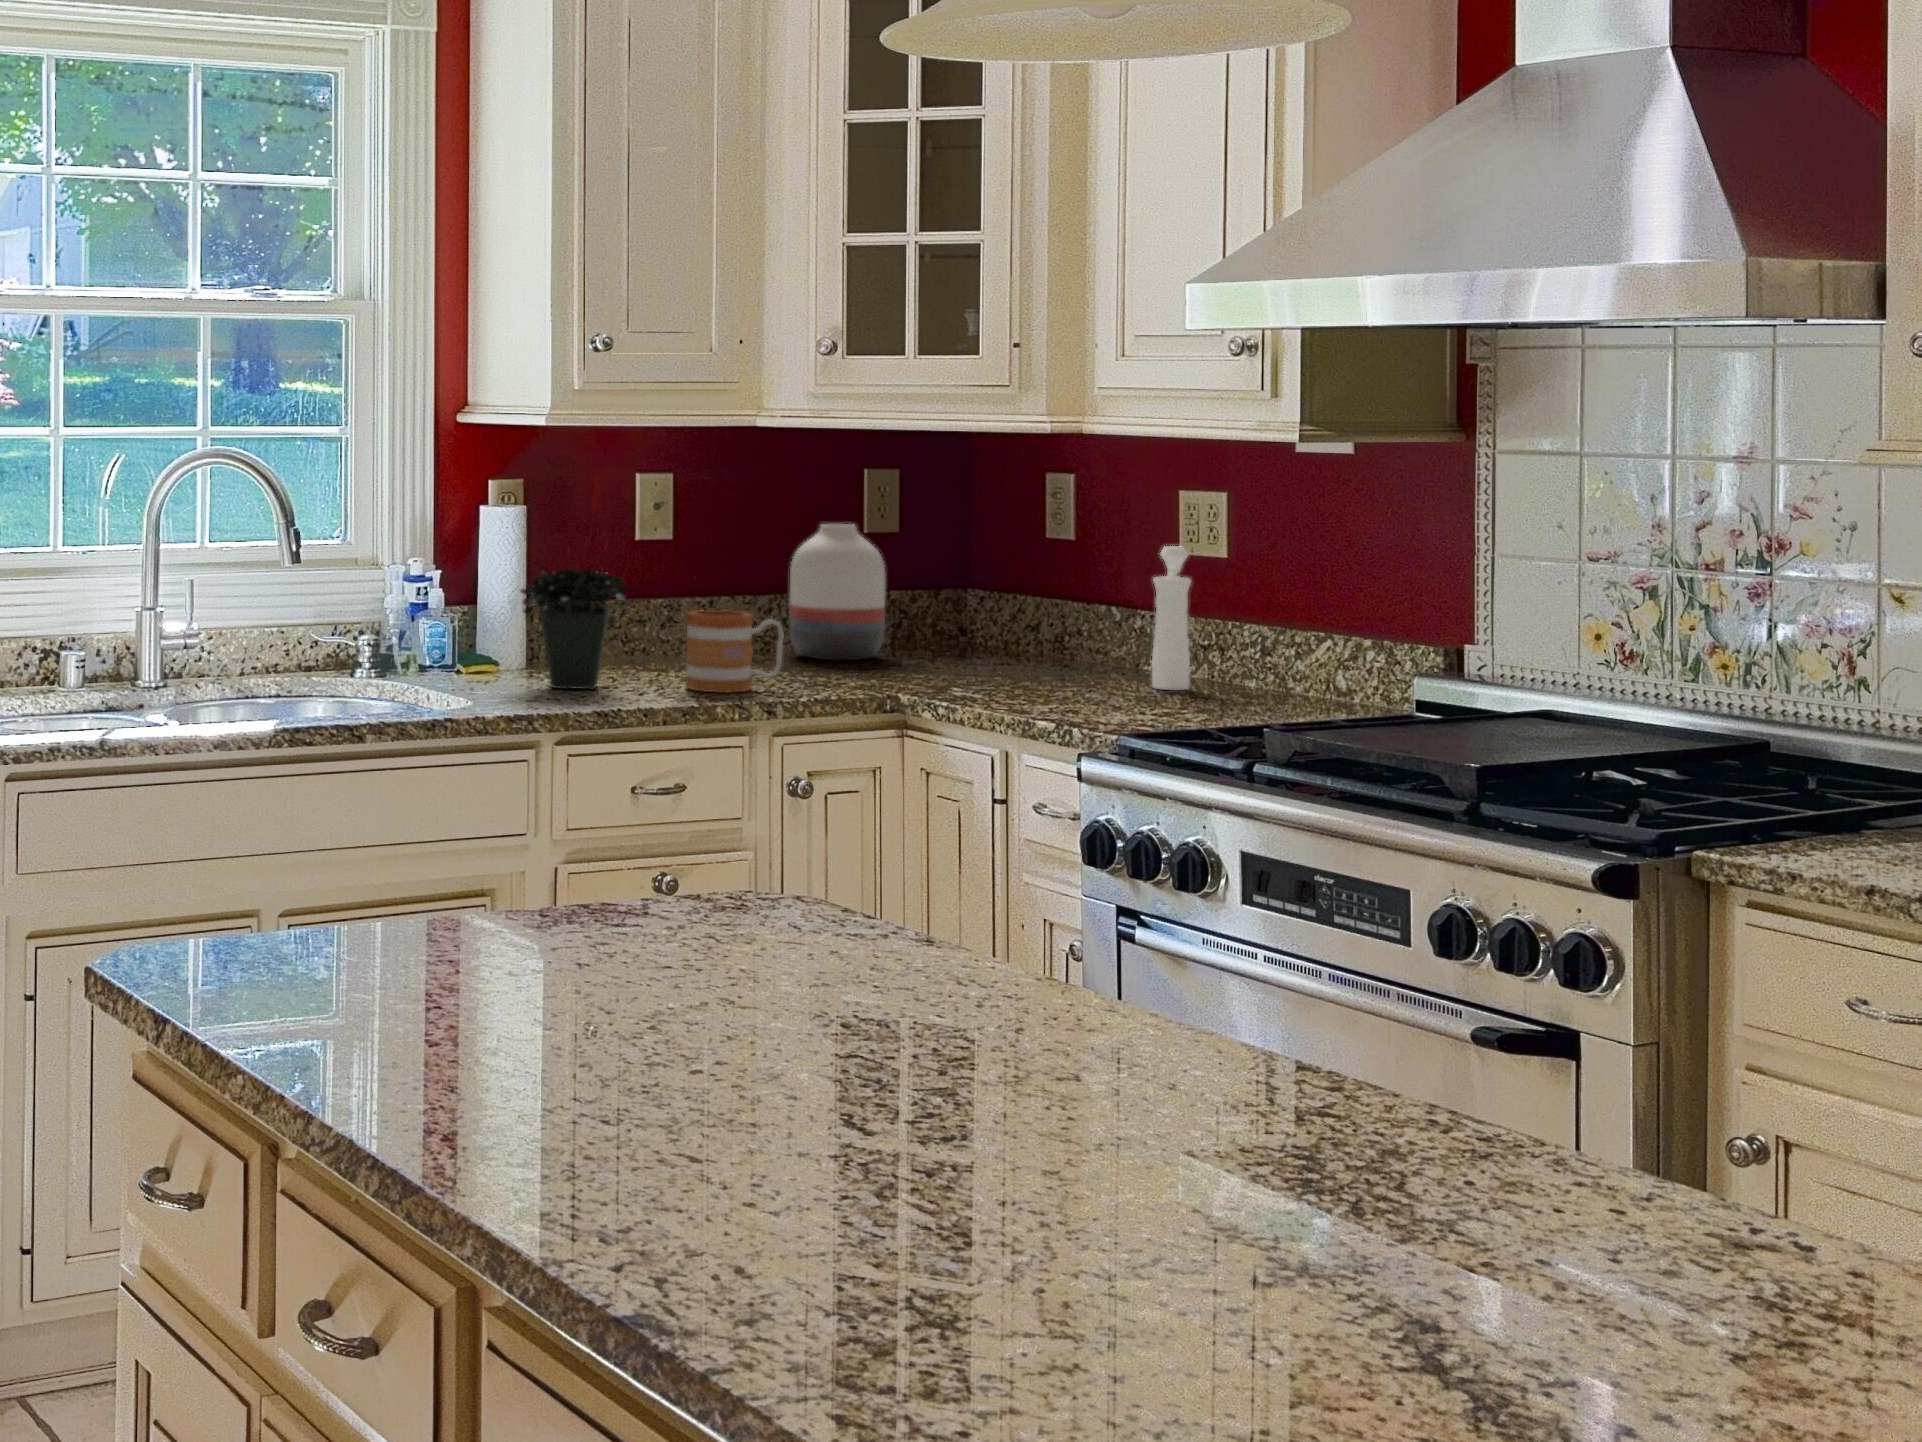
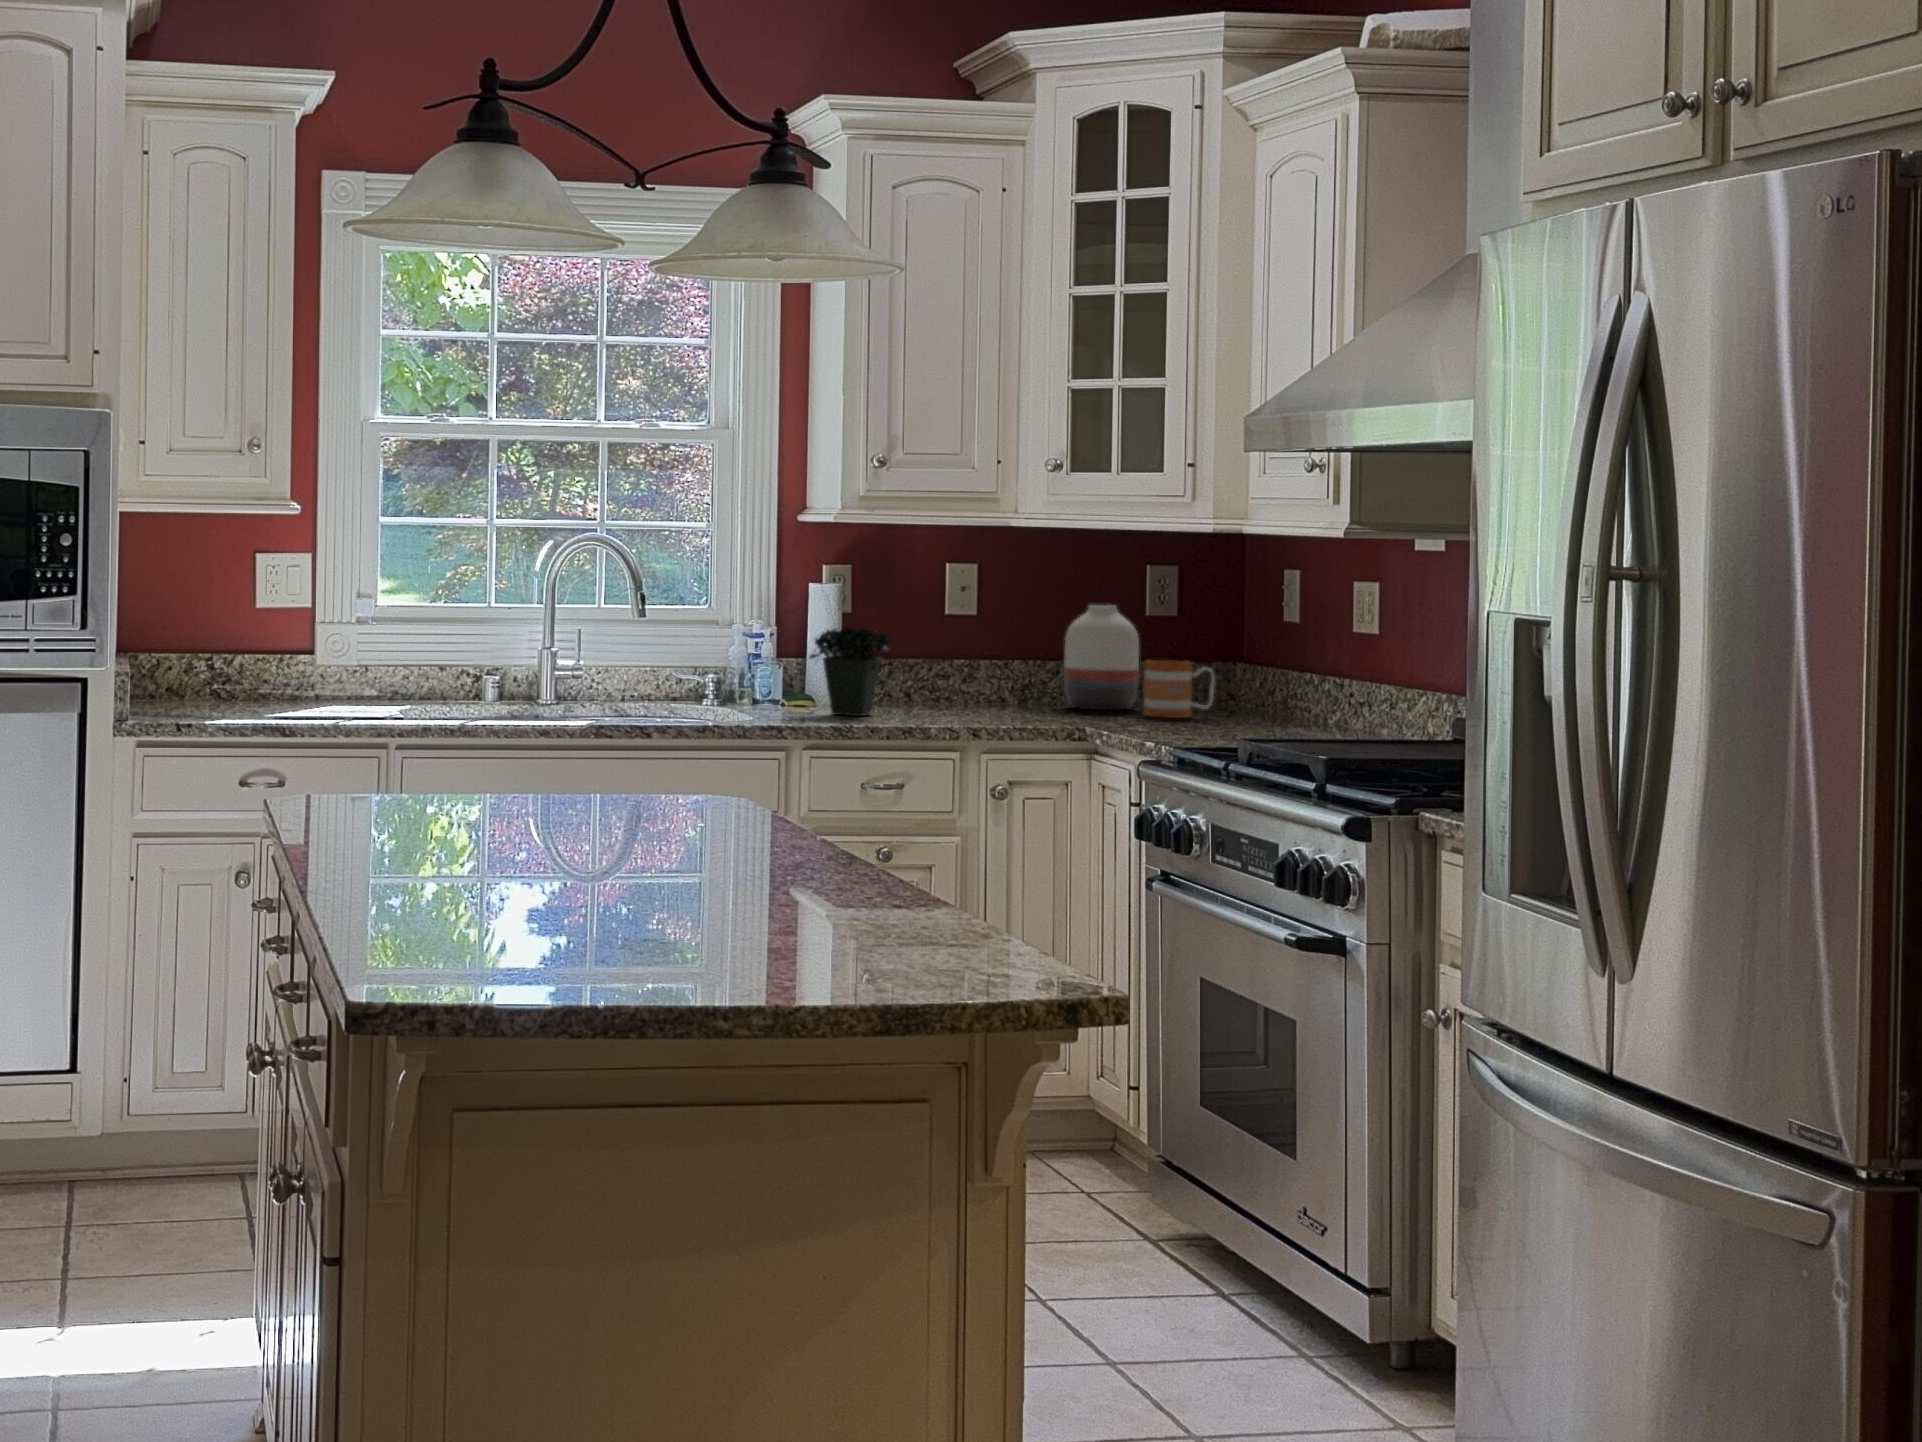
pepper mill: present [1152,546,1191,690] -> none [1292,623,1338,732]
mug: present [685,610,784,693] -> present [1143,660,1215,718]

